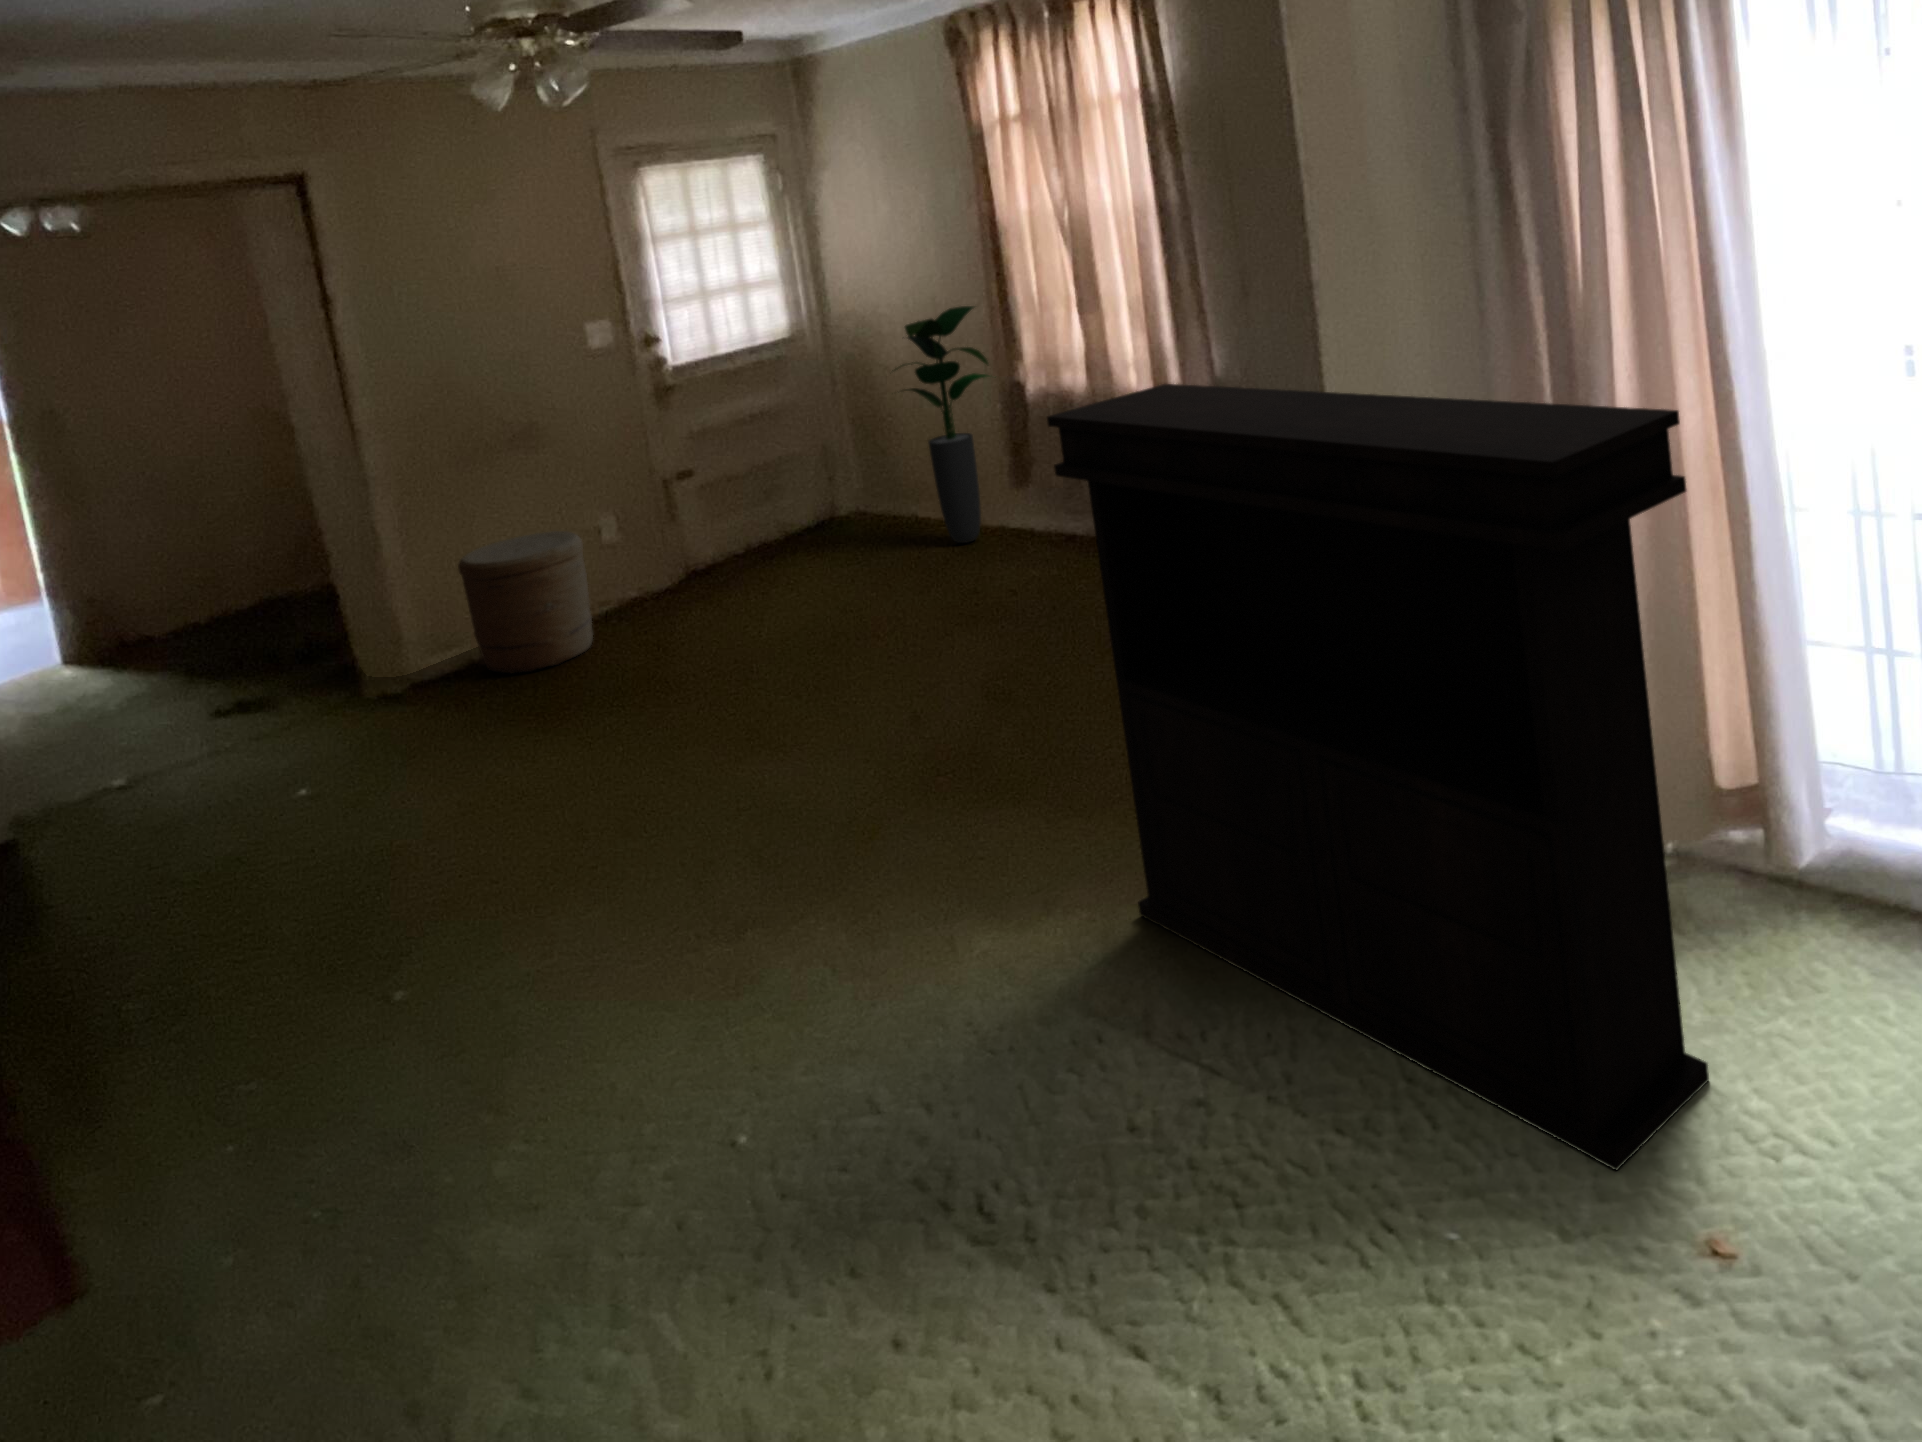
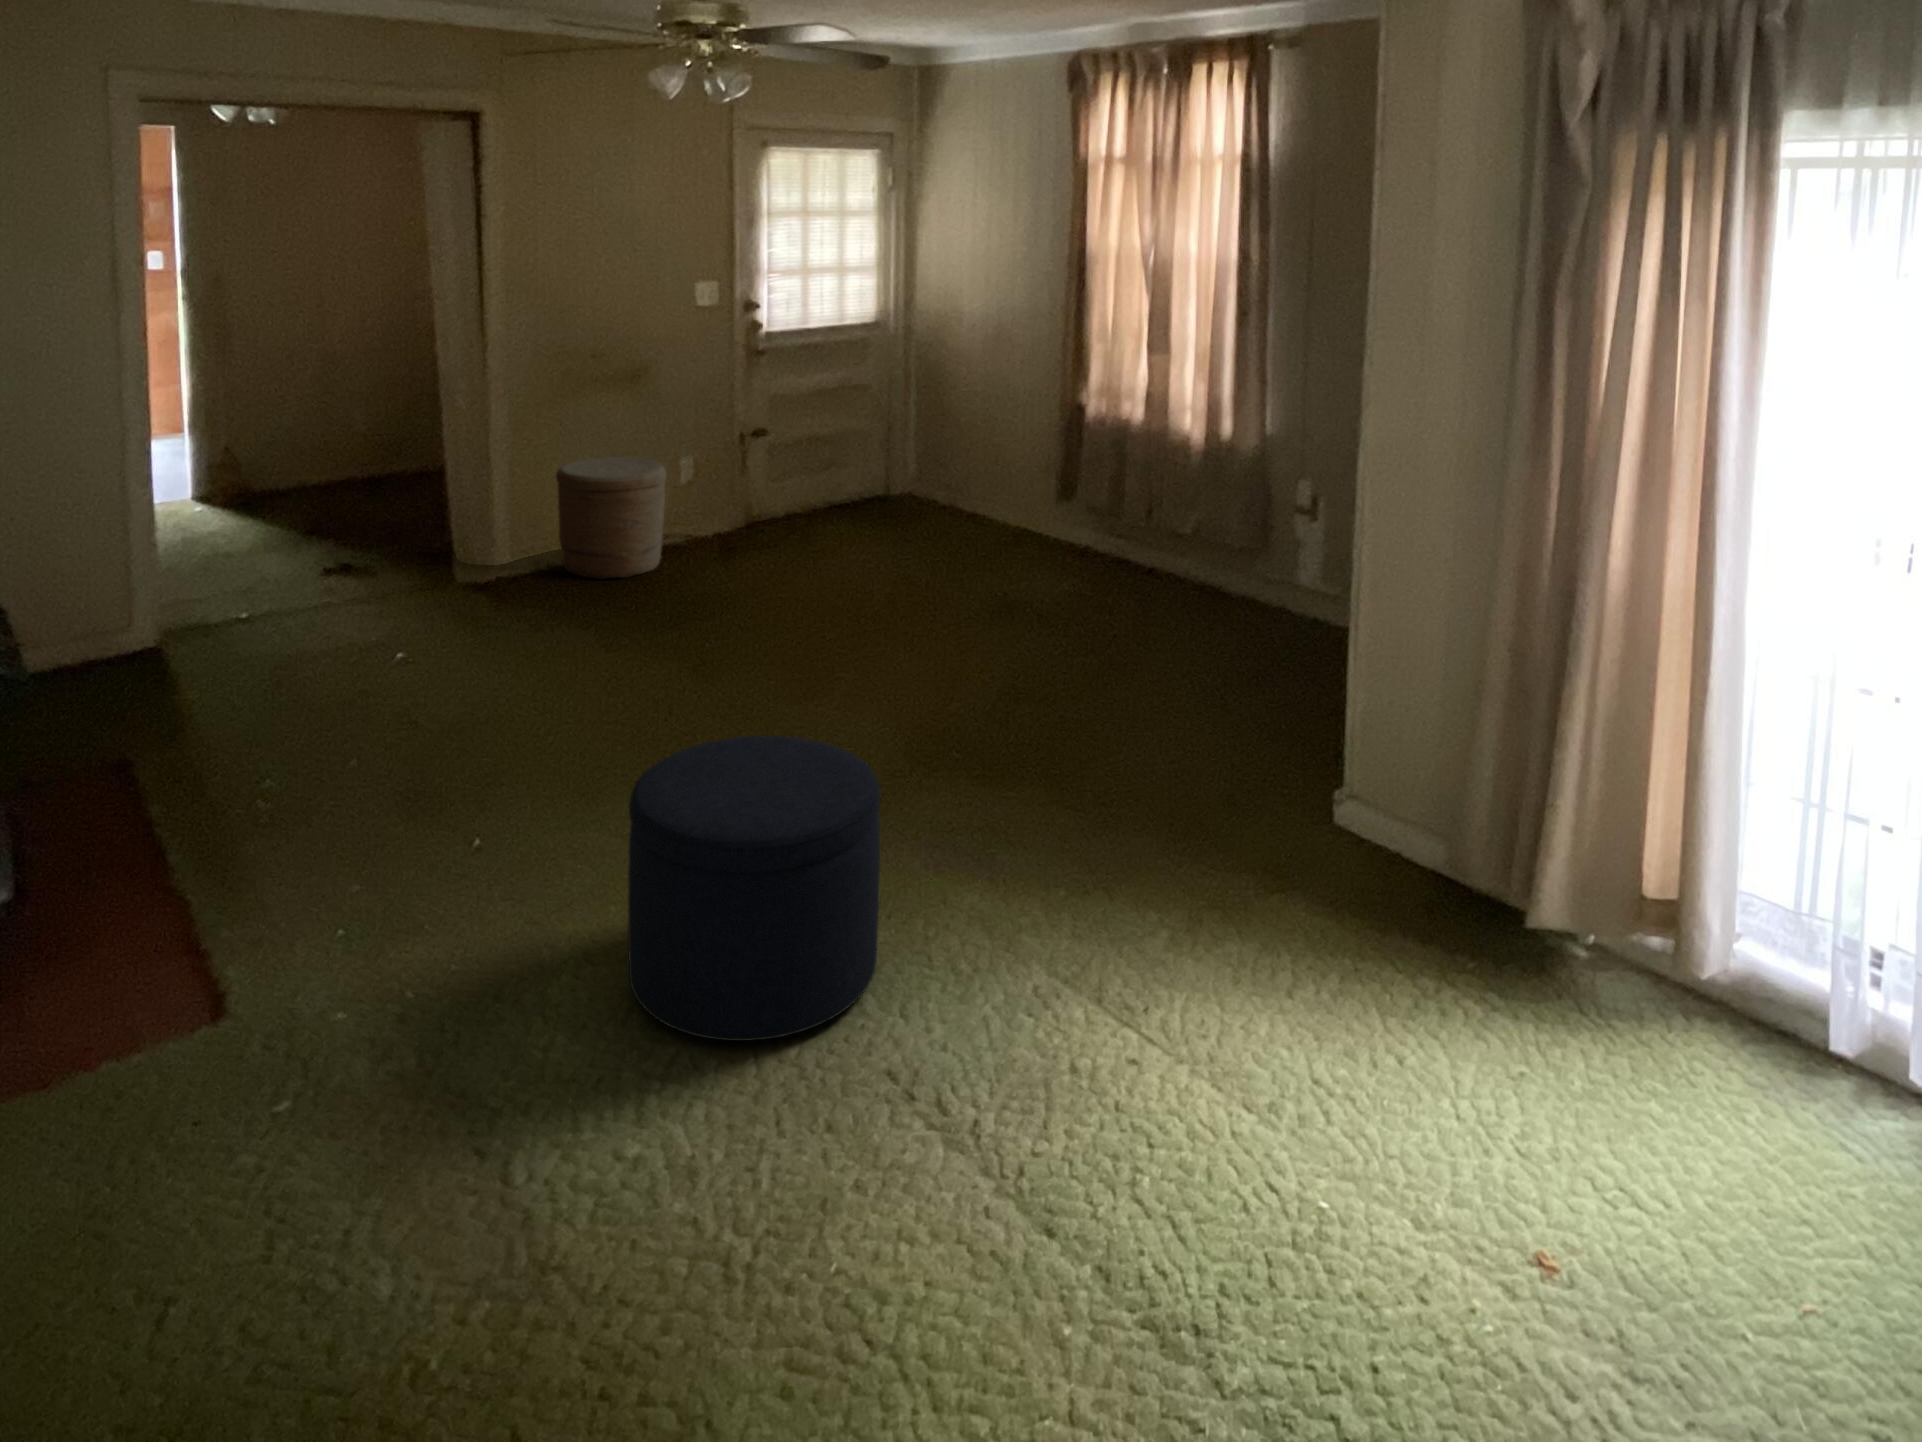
potted plant: present [895,306,988,543] -> none [962,323,1061,539]
console table: present [1047,384,1709,1170] -> none [1104,442,1650,1185]
ottoman: none [562,810,889,1191] -> present [628,736,881,1041]

